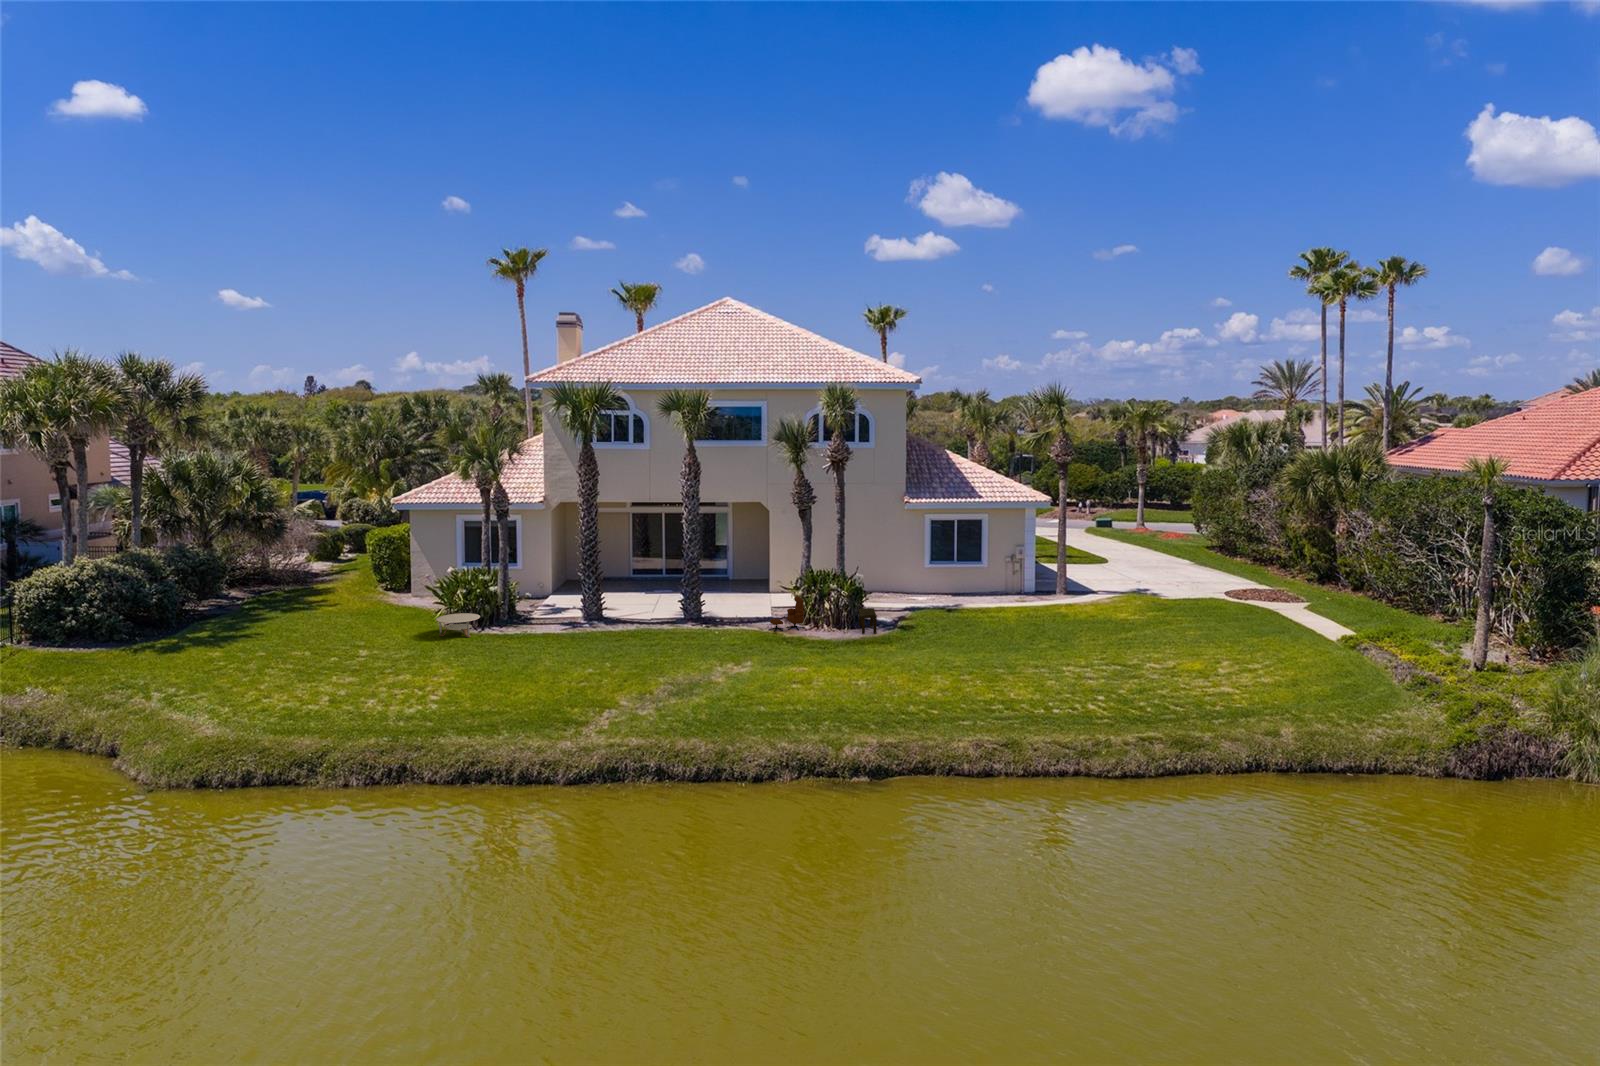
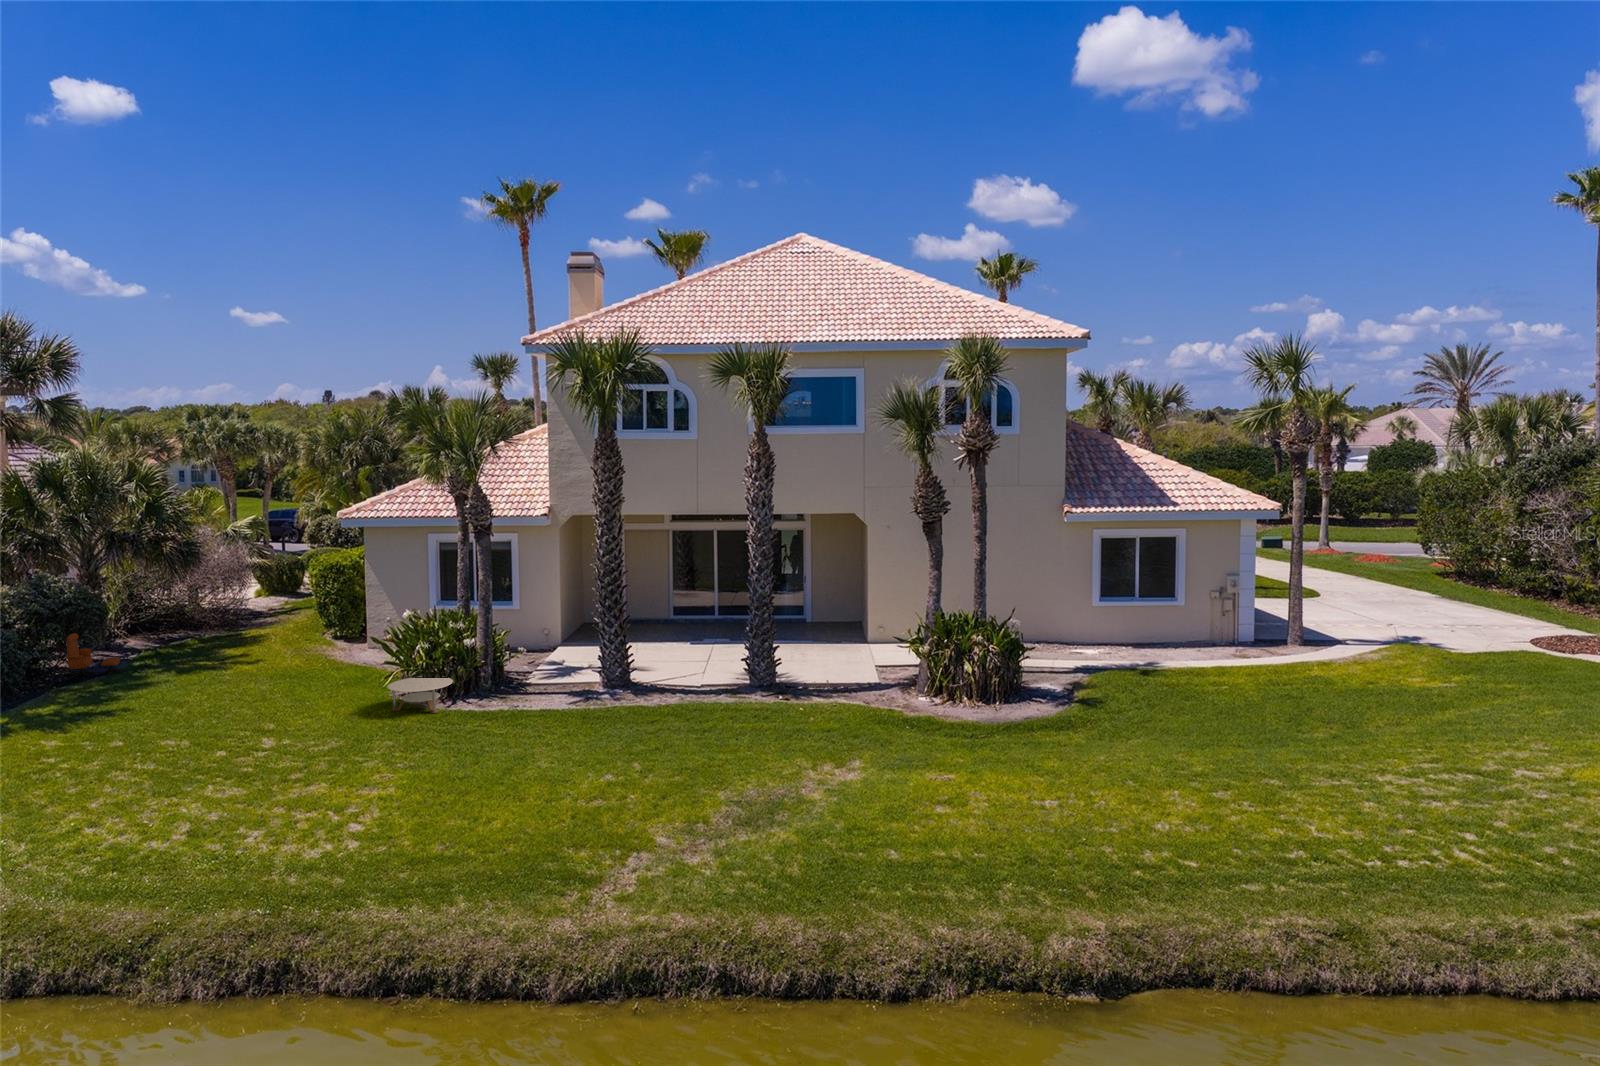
lounge chair: present [769,596,804,632] -> present [66,633,122,678]
bench: present [859,608,877,634] -> none [1013,669,1045,710]

